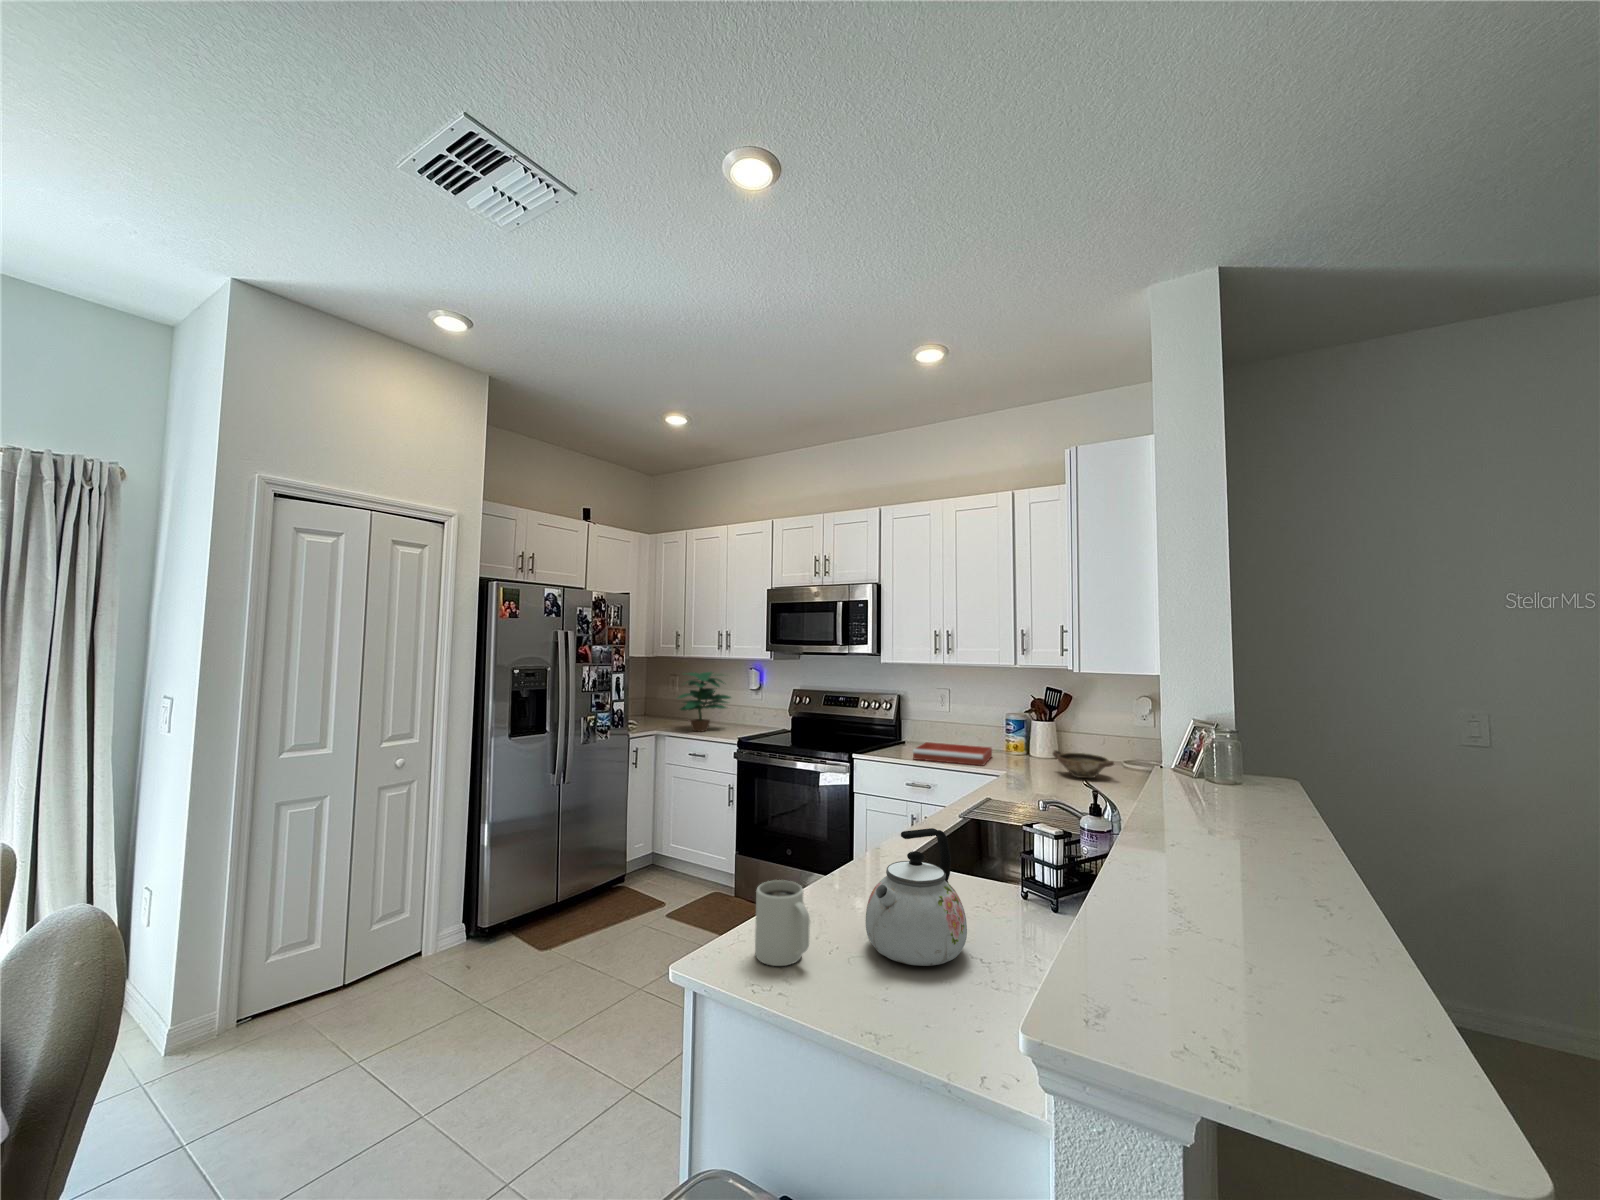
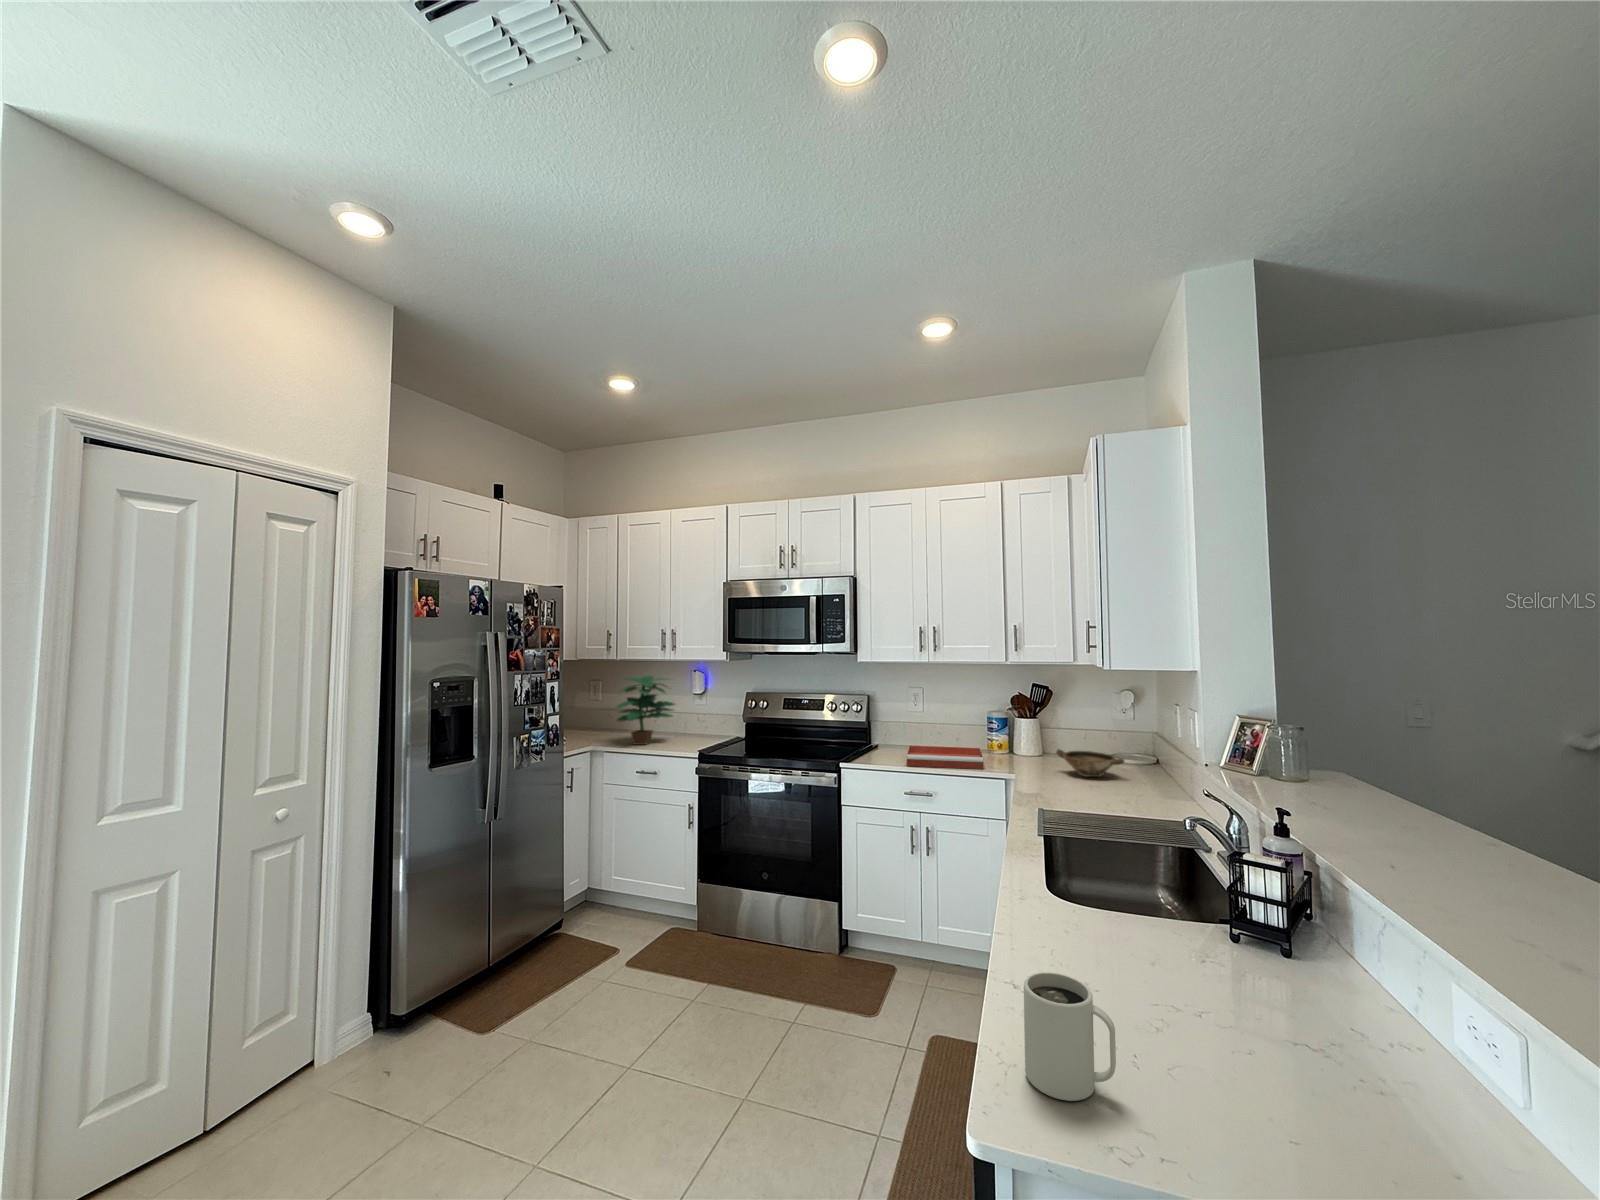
kettle: present [865,828,967,966] -> none [1130,880,1280,1070]

